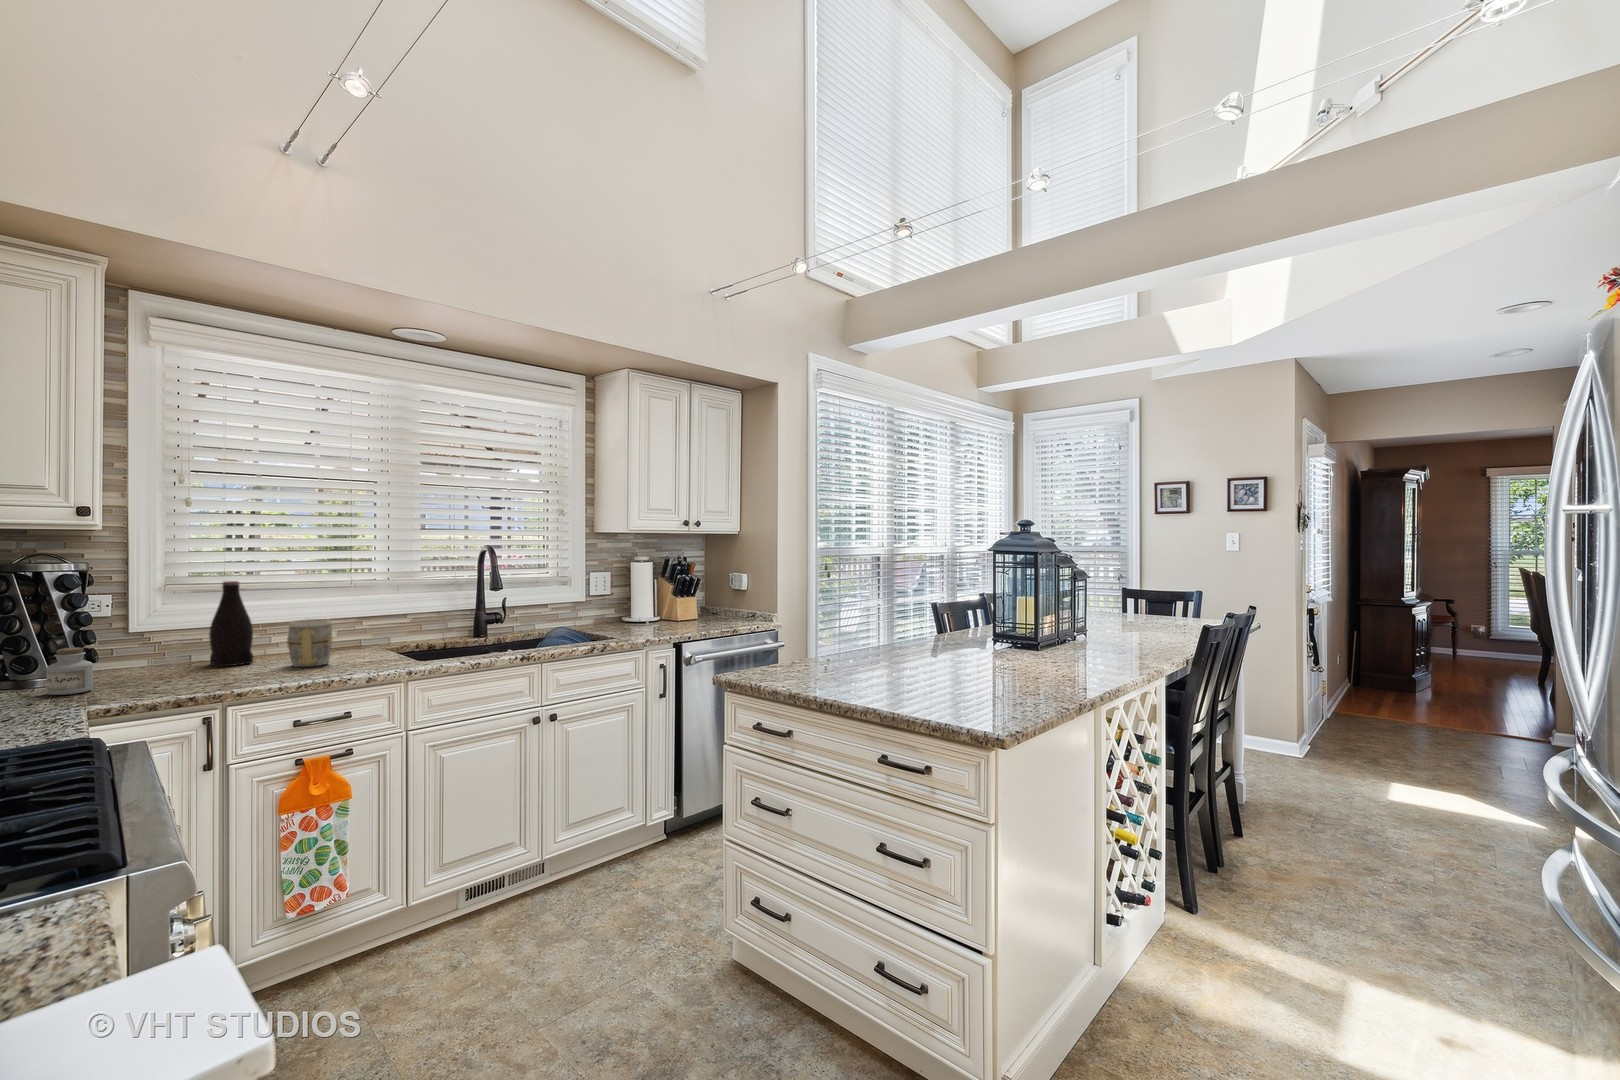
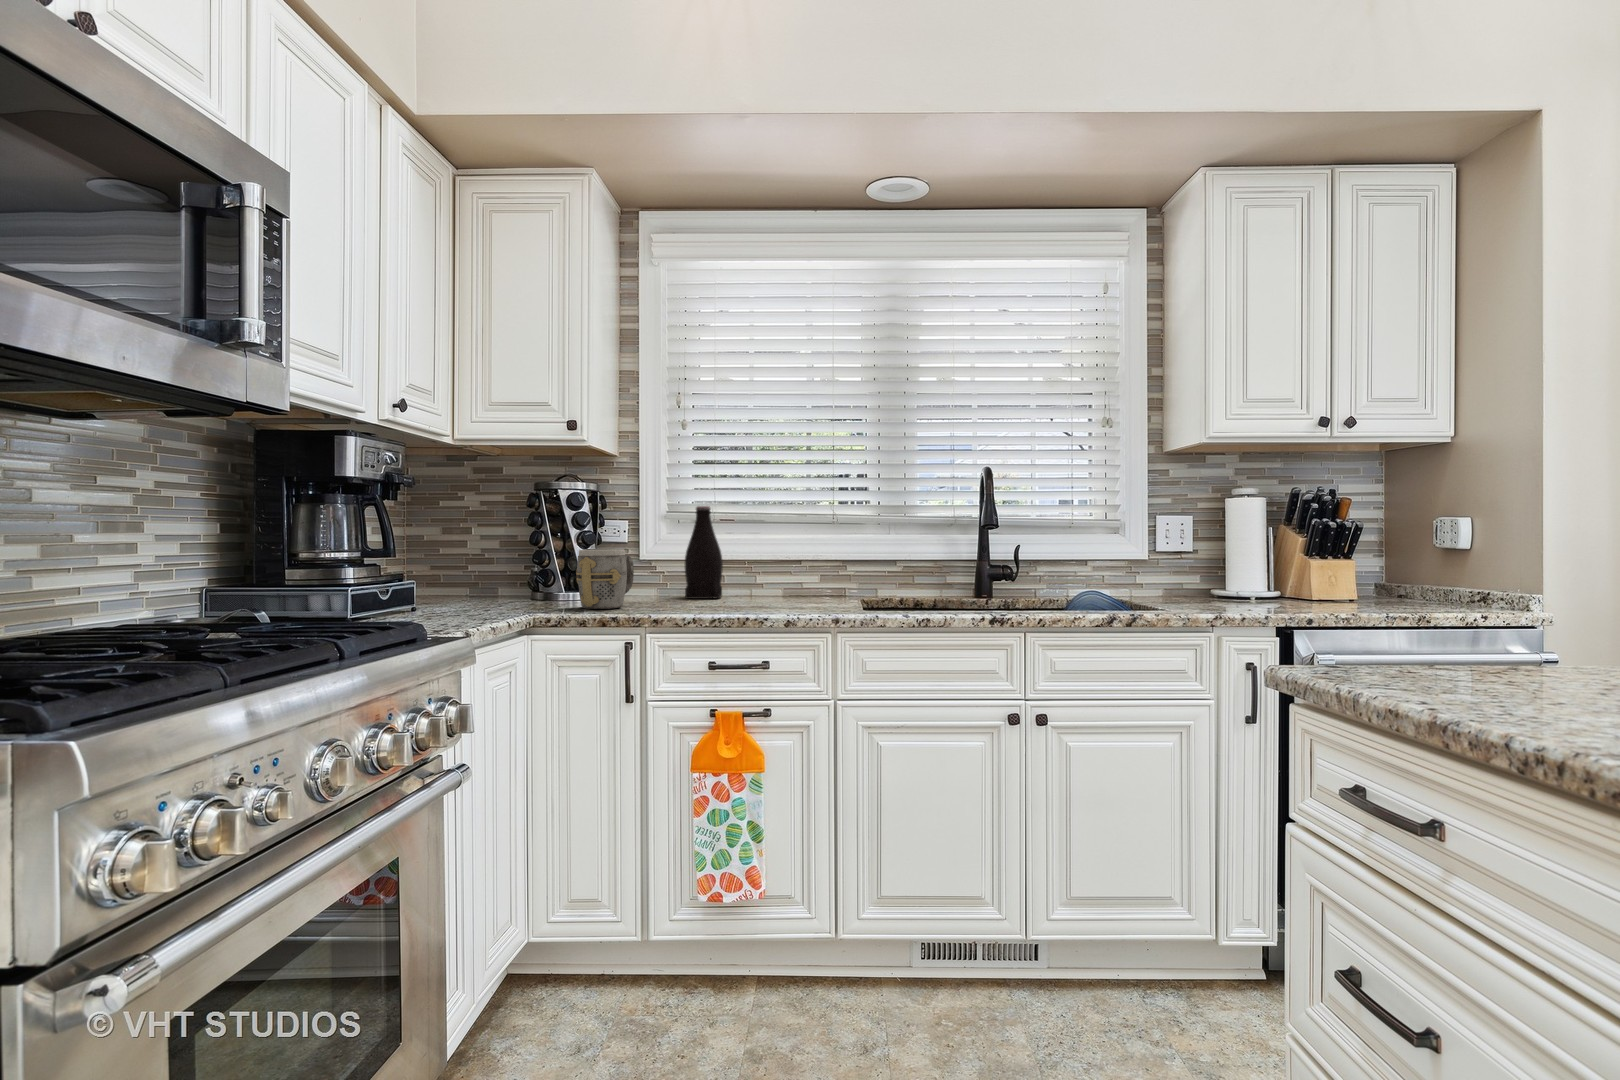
mug: present [287,619,332,667] -> present [576,549,634,609]
jar: present [46,648,93,695] -> none [527,559,561,604]

